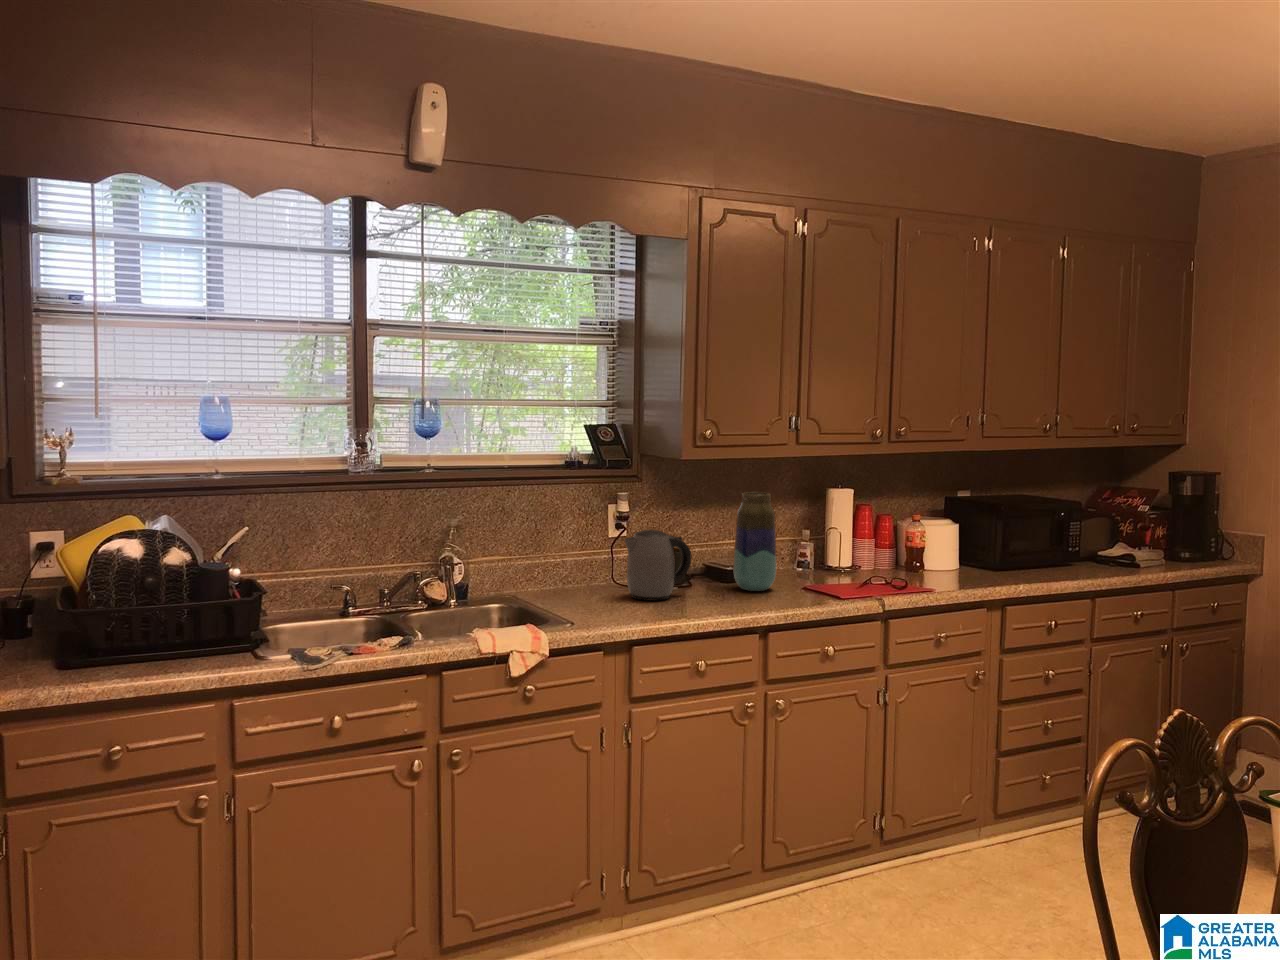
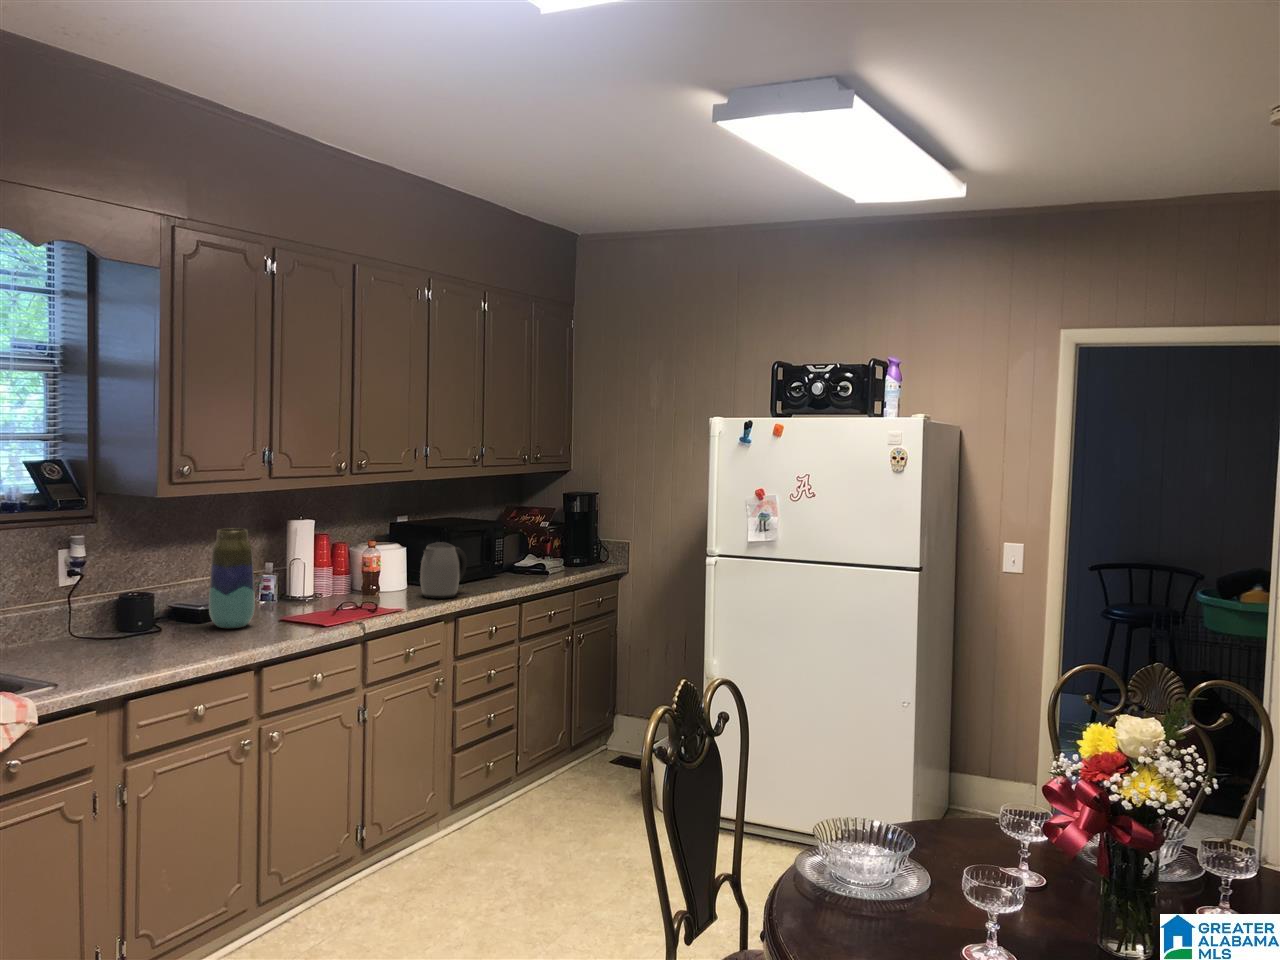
kettle: present [625,530,691,601] -> present [420,542,467,599]

